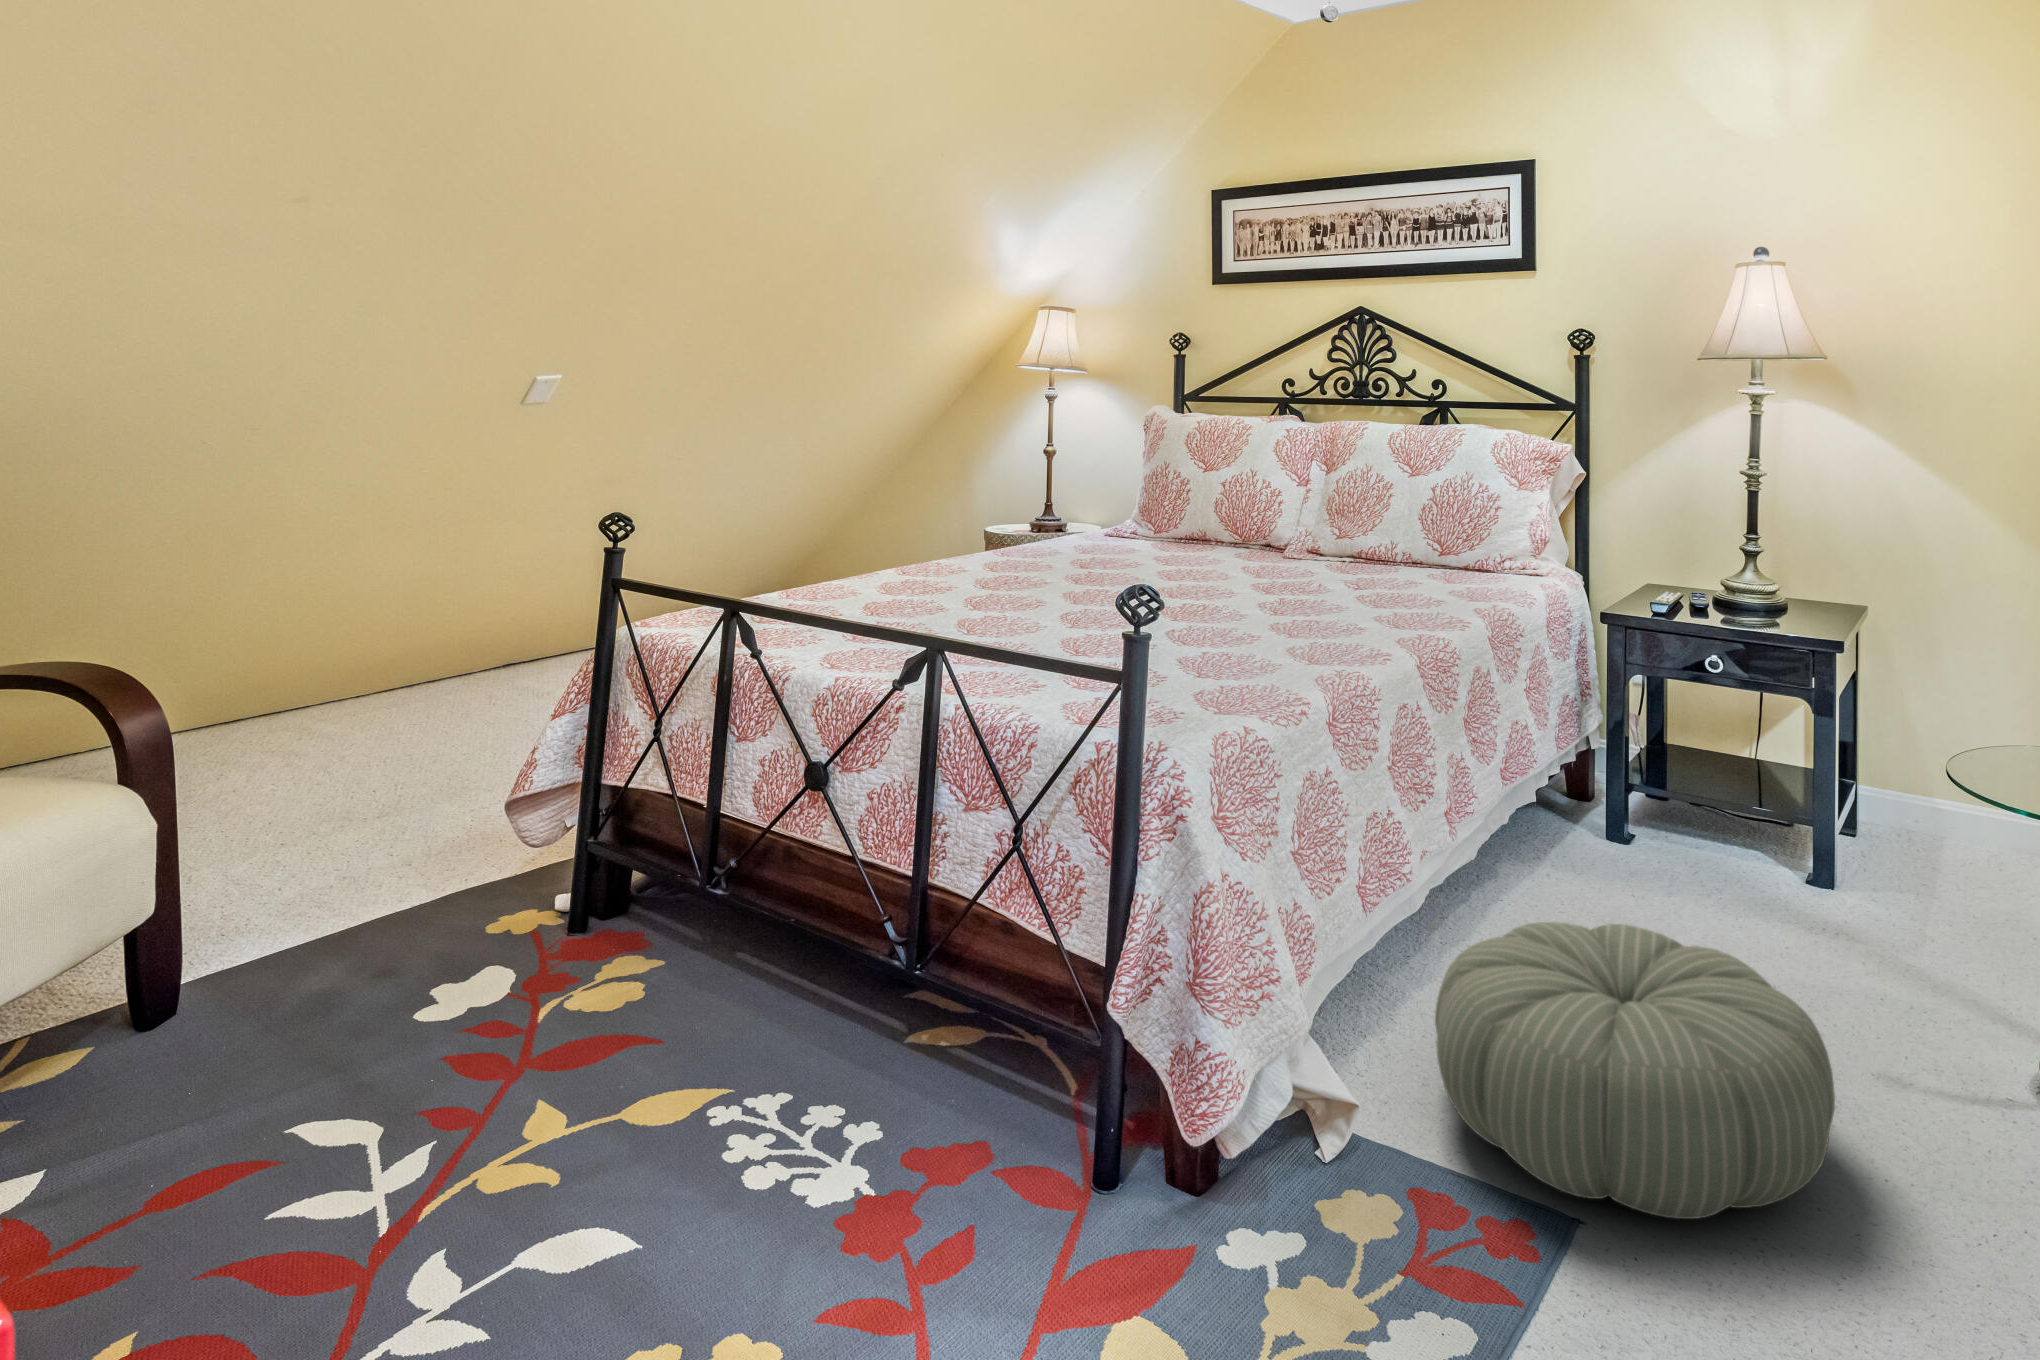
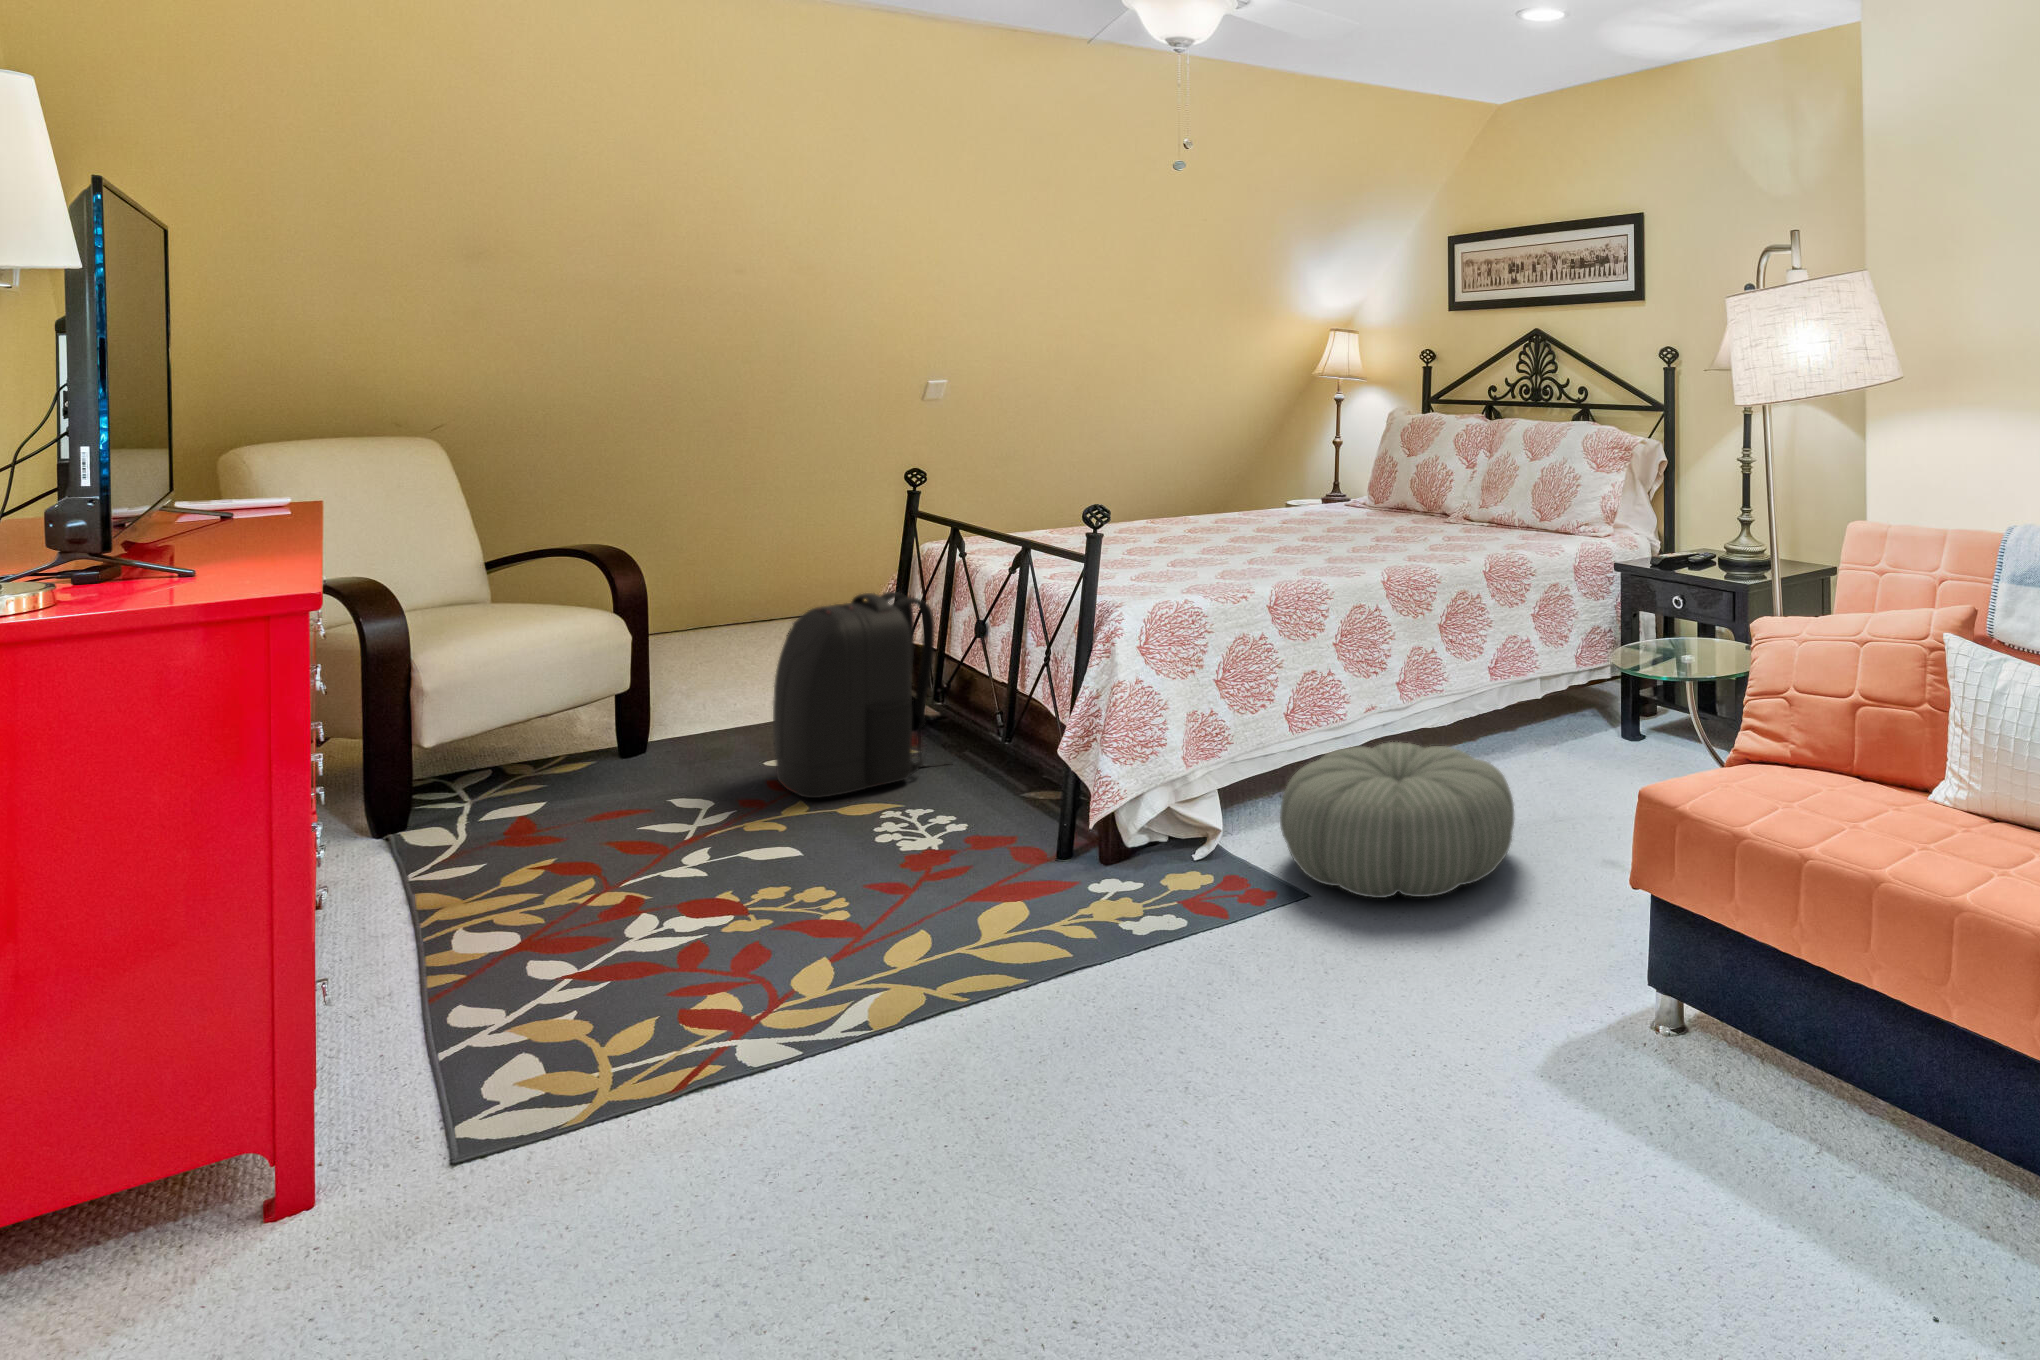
backpack: none [455,716,743,1094] -> present [773,591,951,798]

